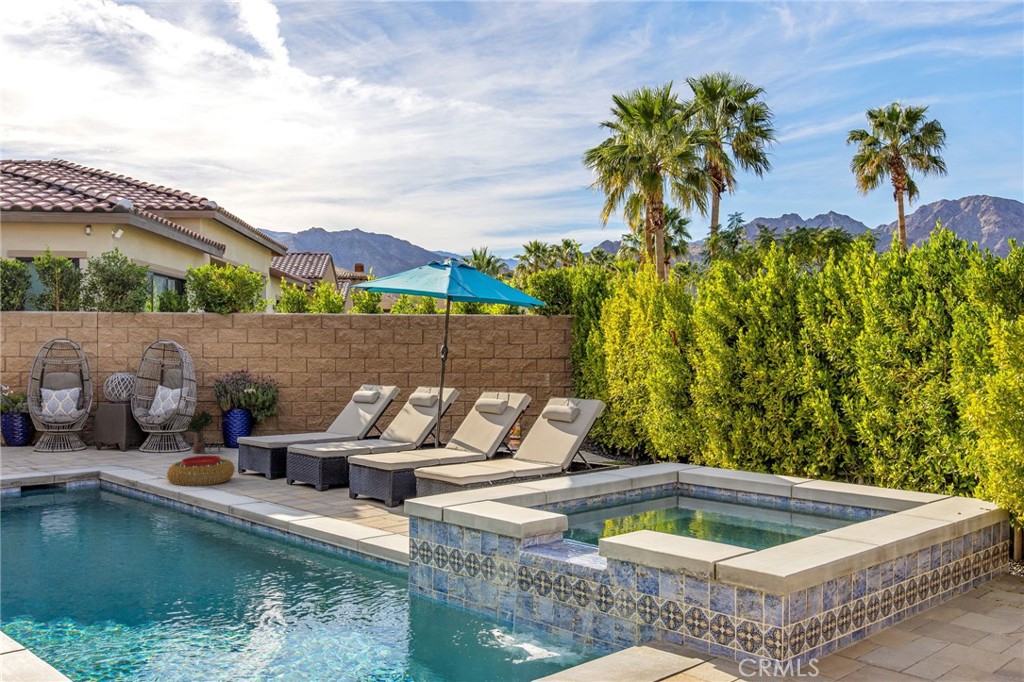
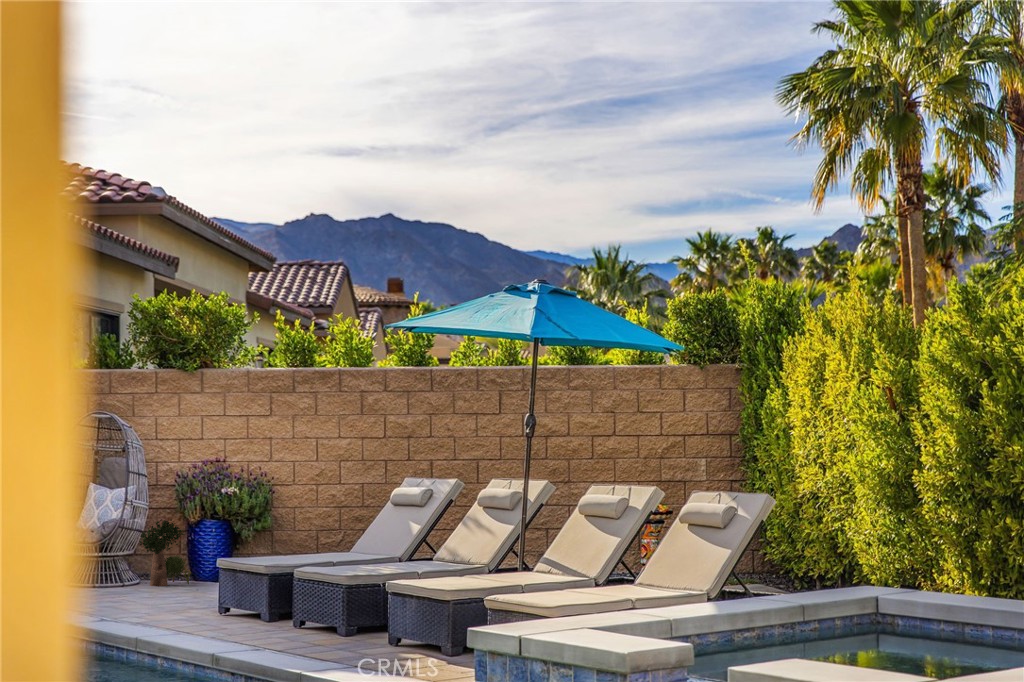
pouf: present [167,456,235,486] -> none [124,583,218,627]

